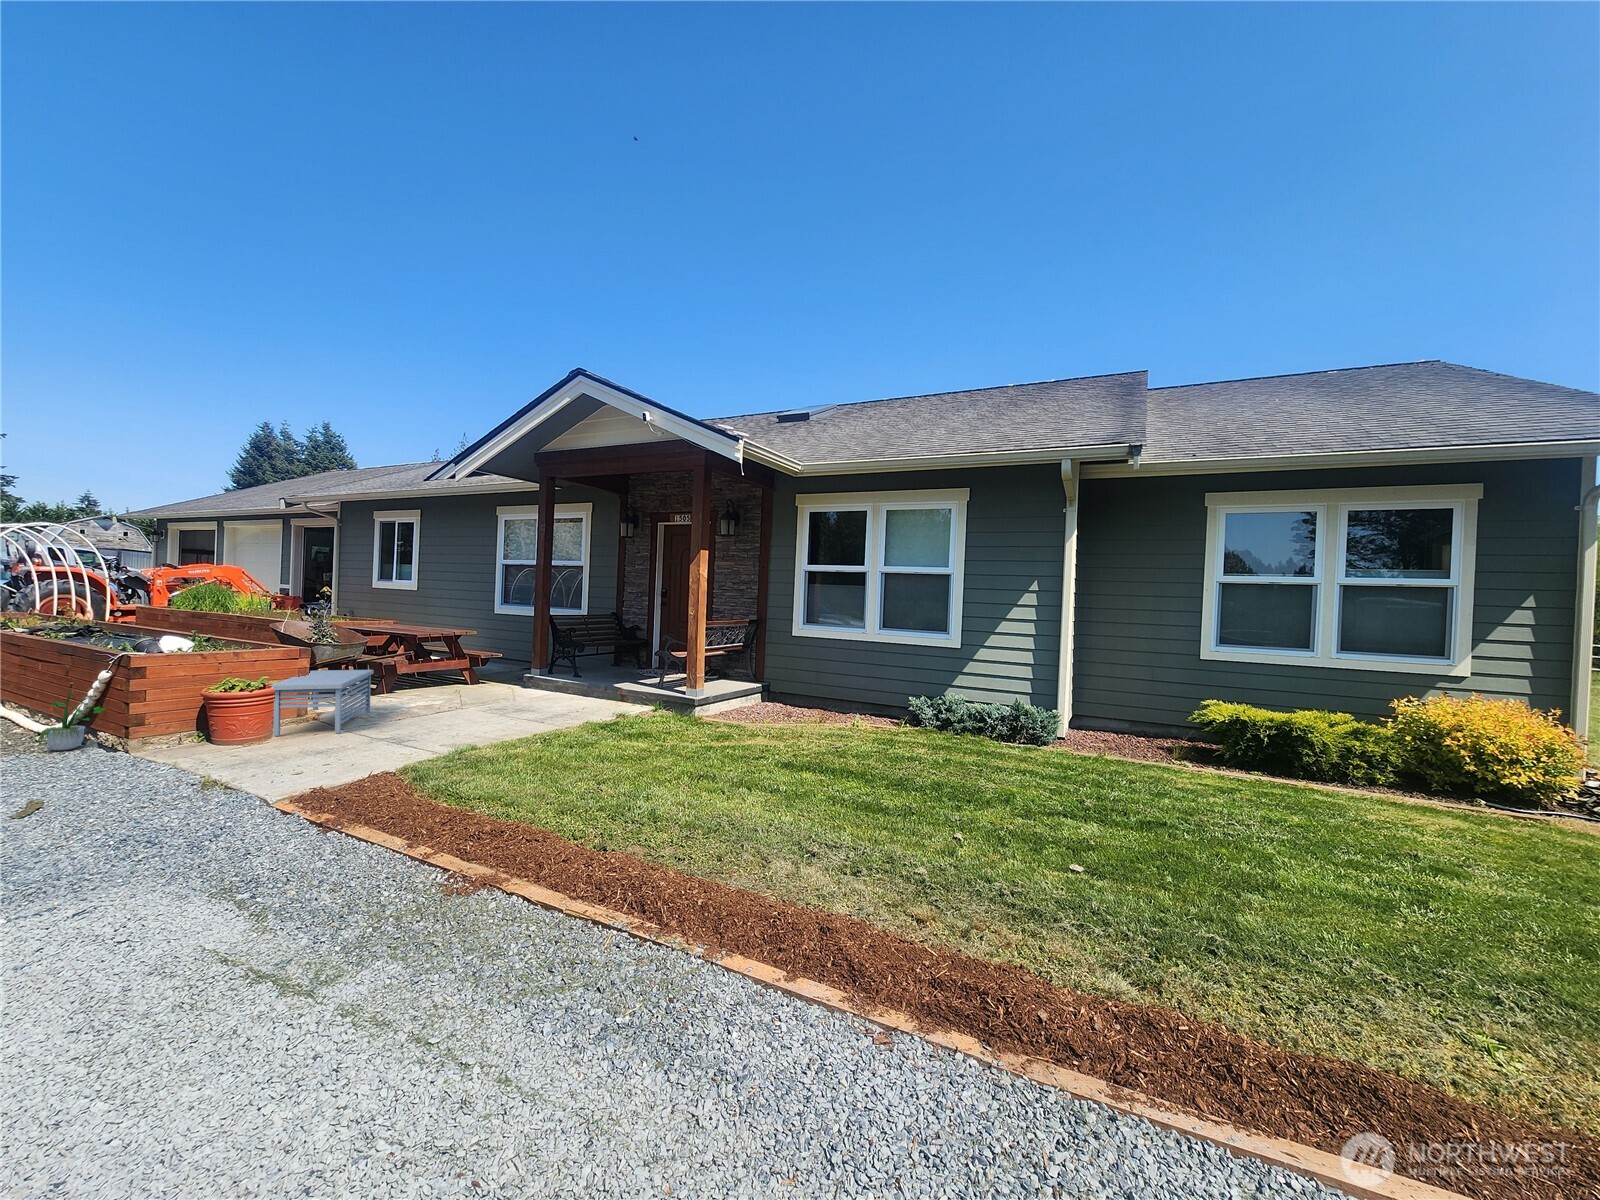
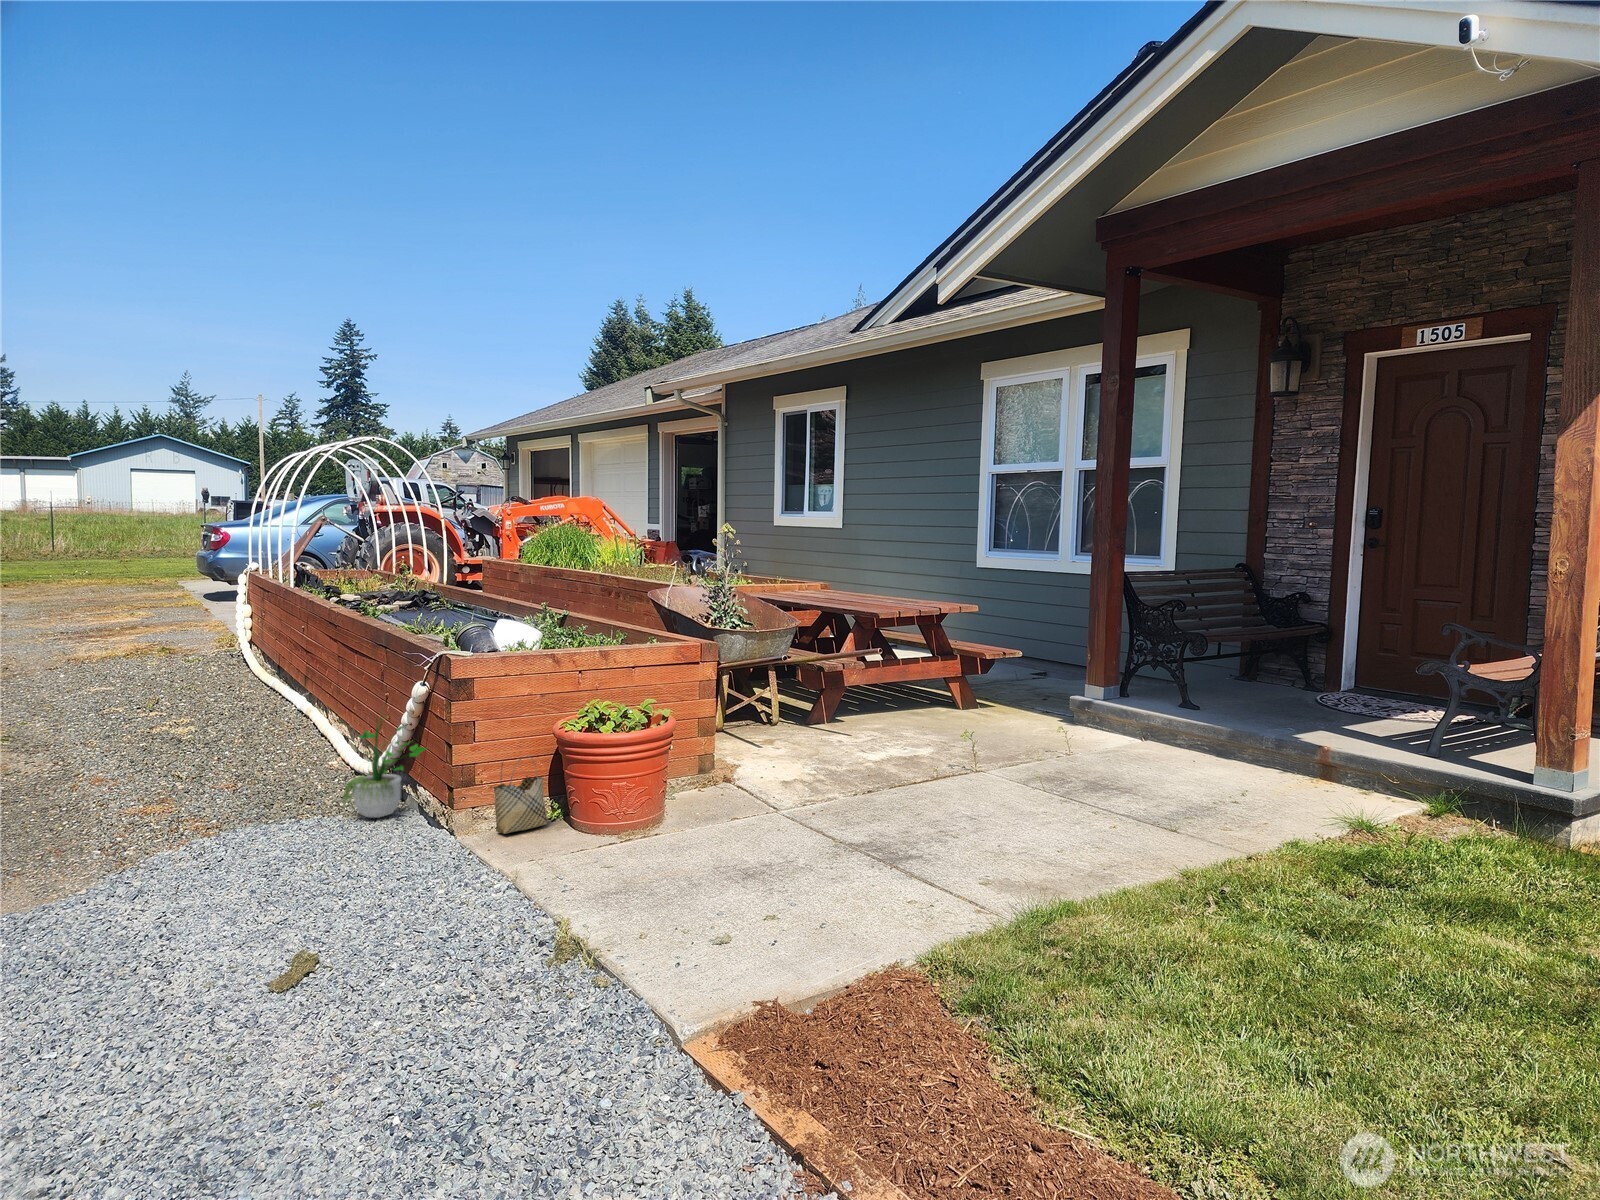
storage bench: present [269,670,374,736] -> none [656,683,816,825]
woven basket: none [157,707,193,749] -> present [493,757,547,834]

